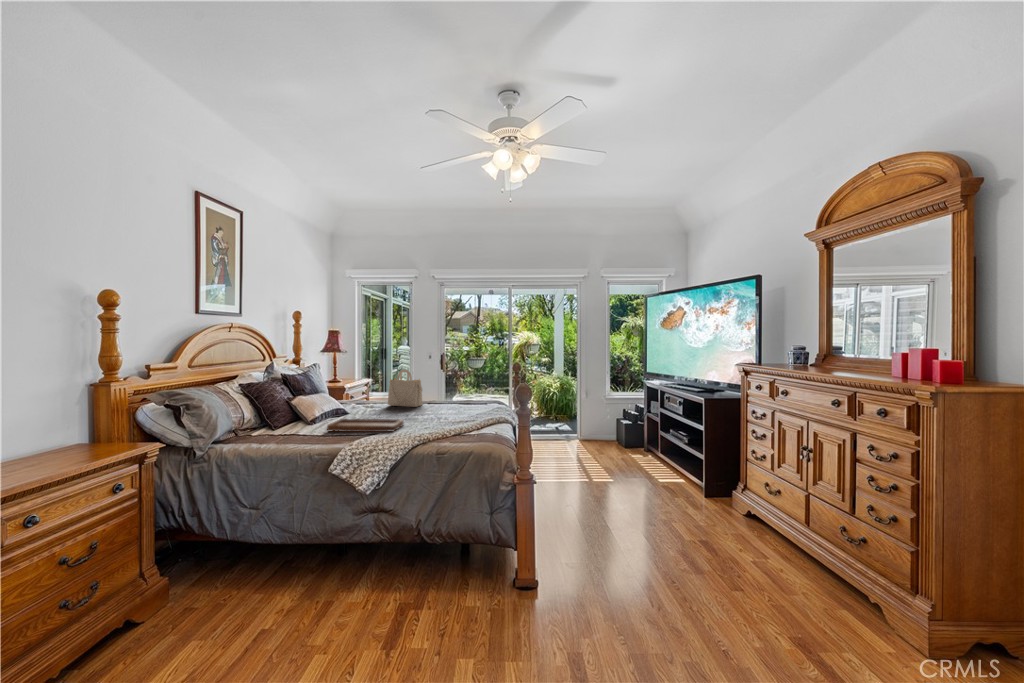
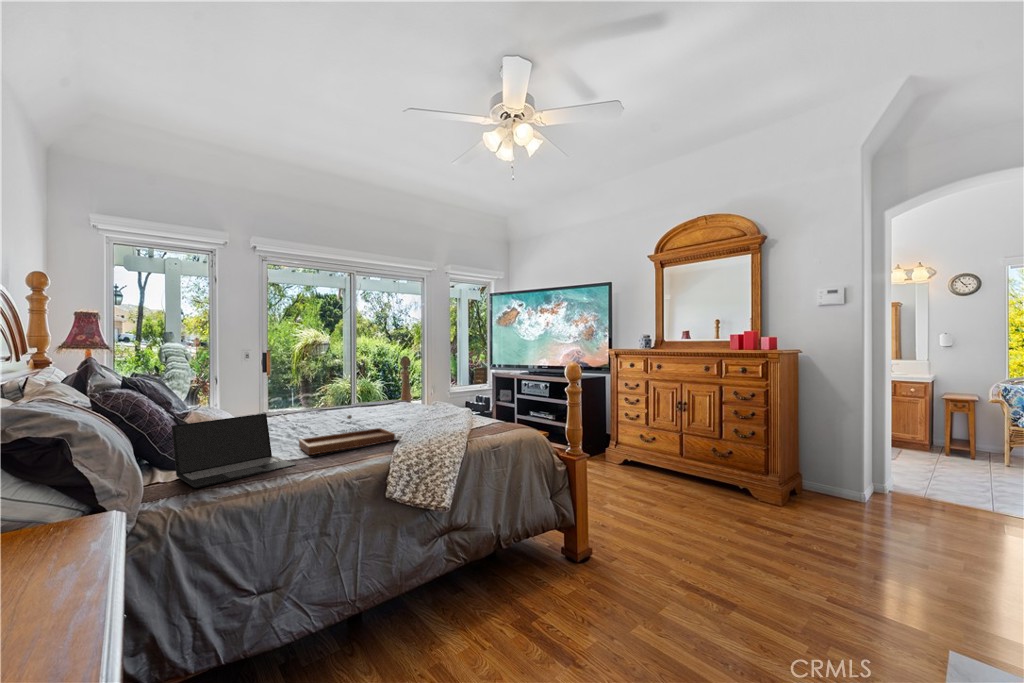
handbag: present [388,370,423,407] -> none [269,376,319,424]
laptop: none [237,397,316,439] -> present [172,413,296,488]

